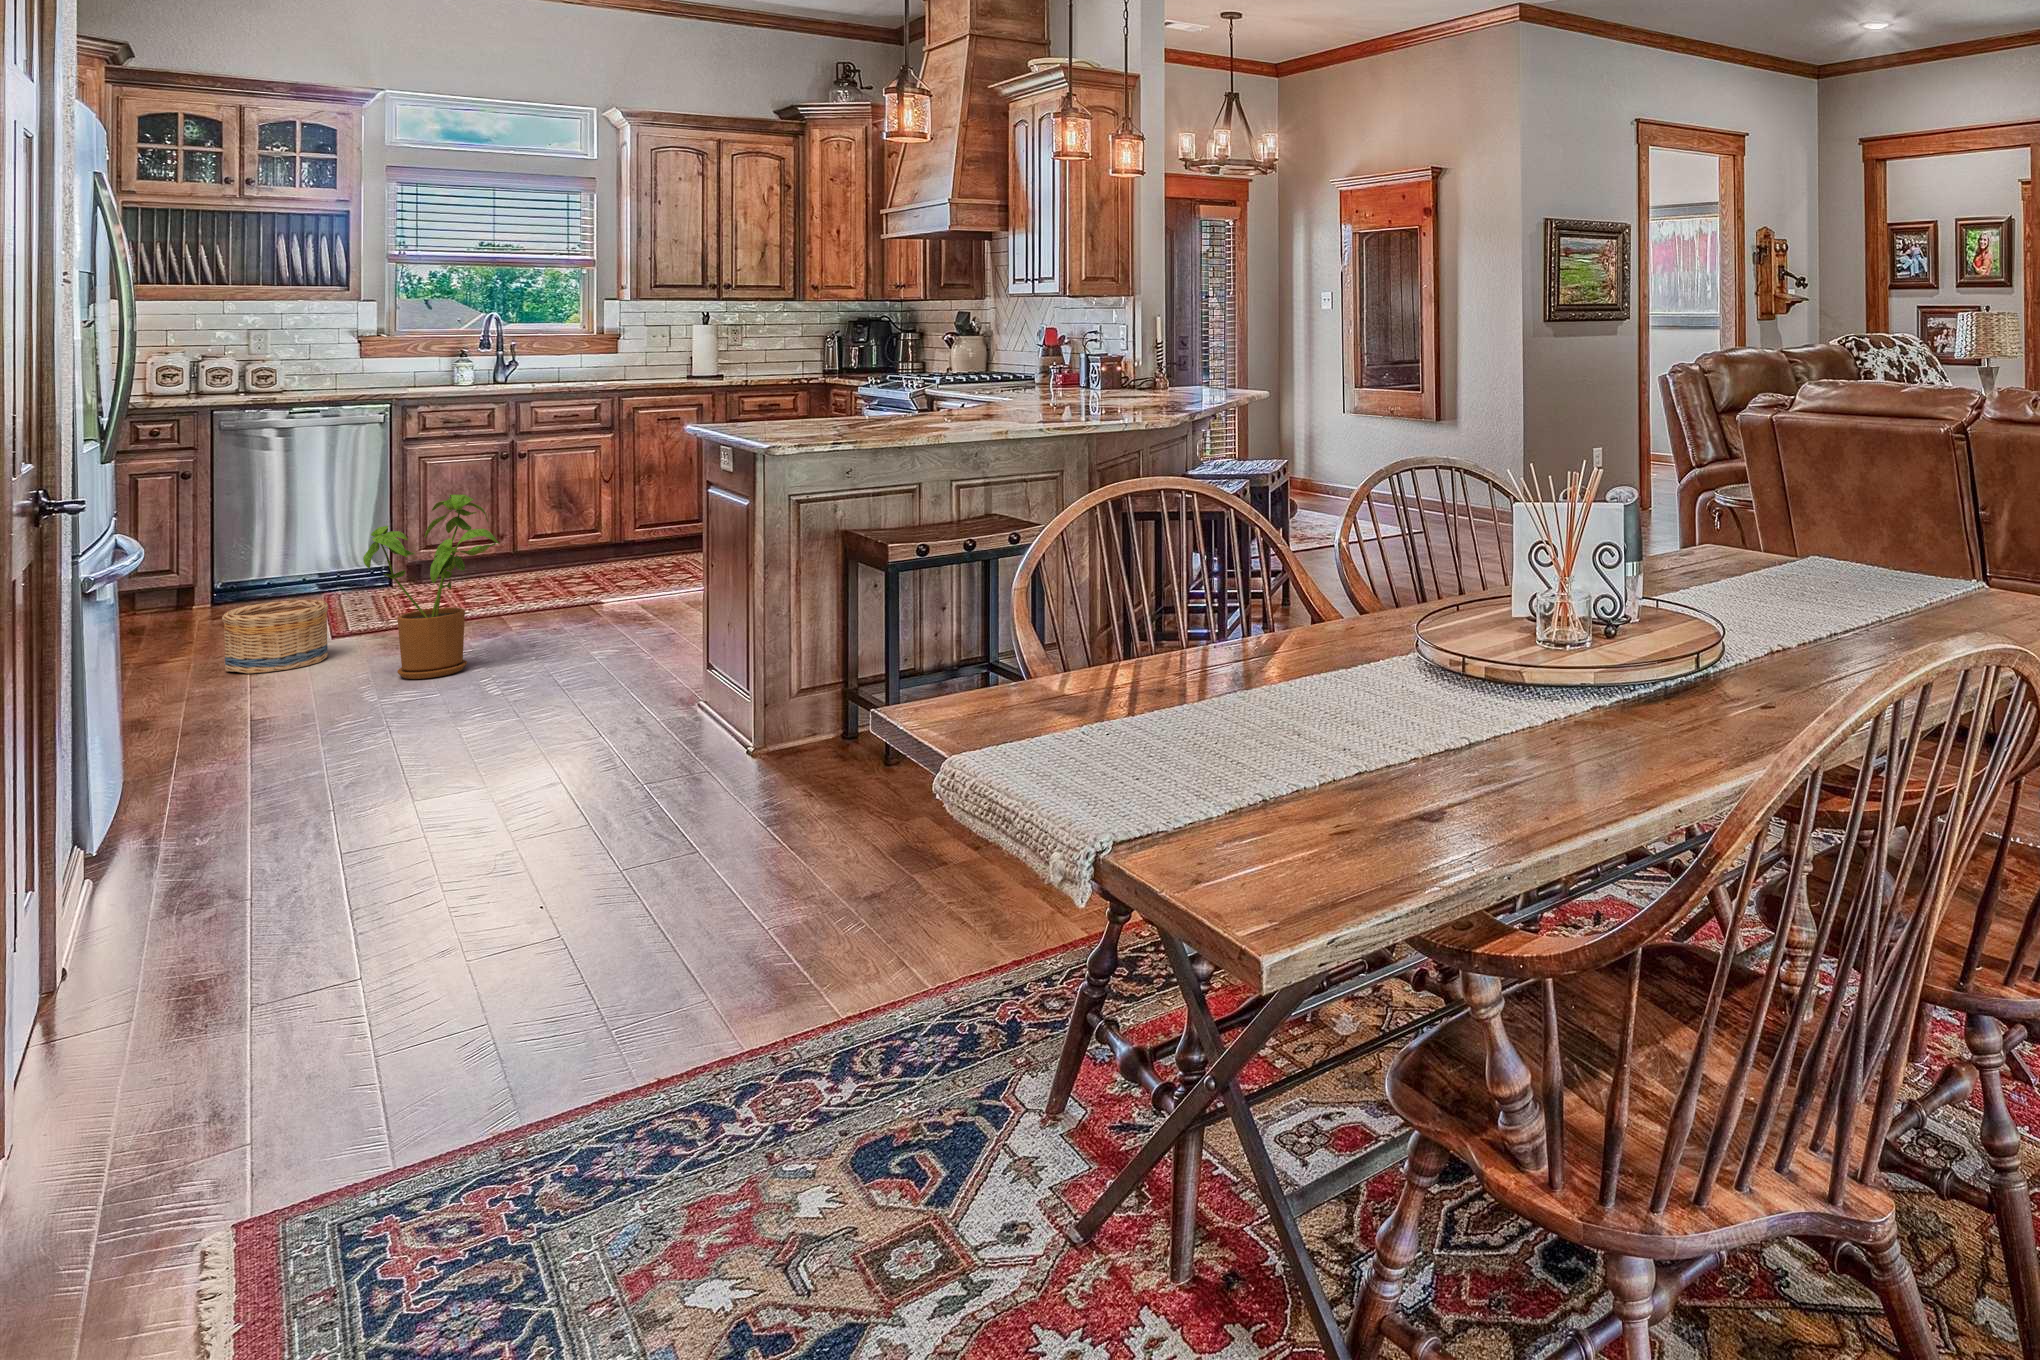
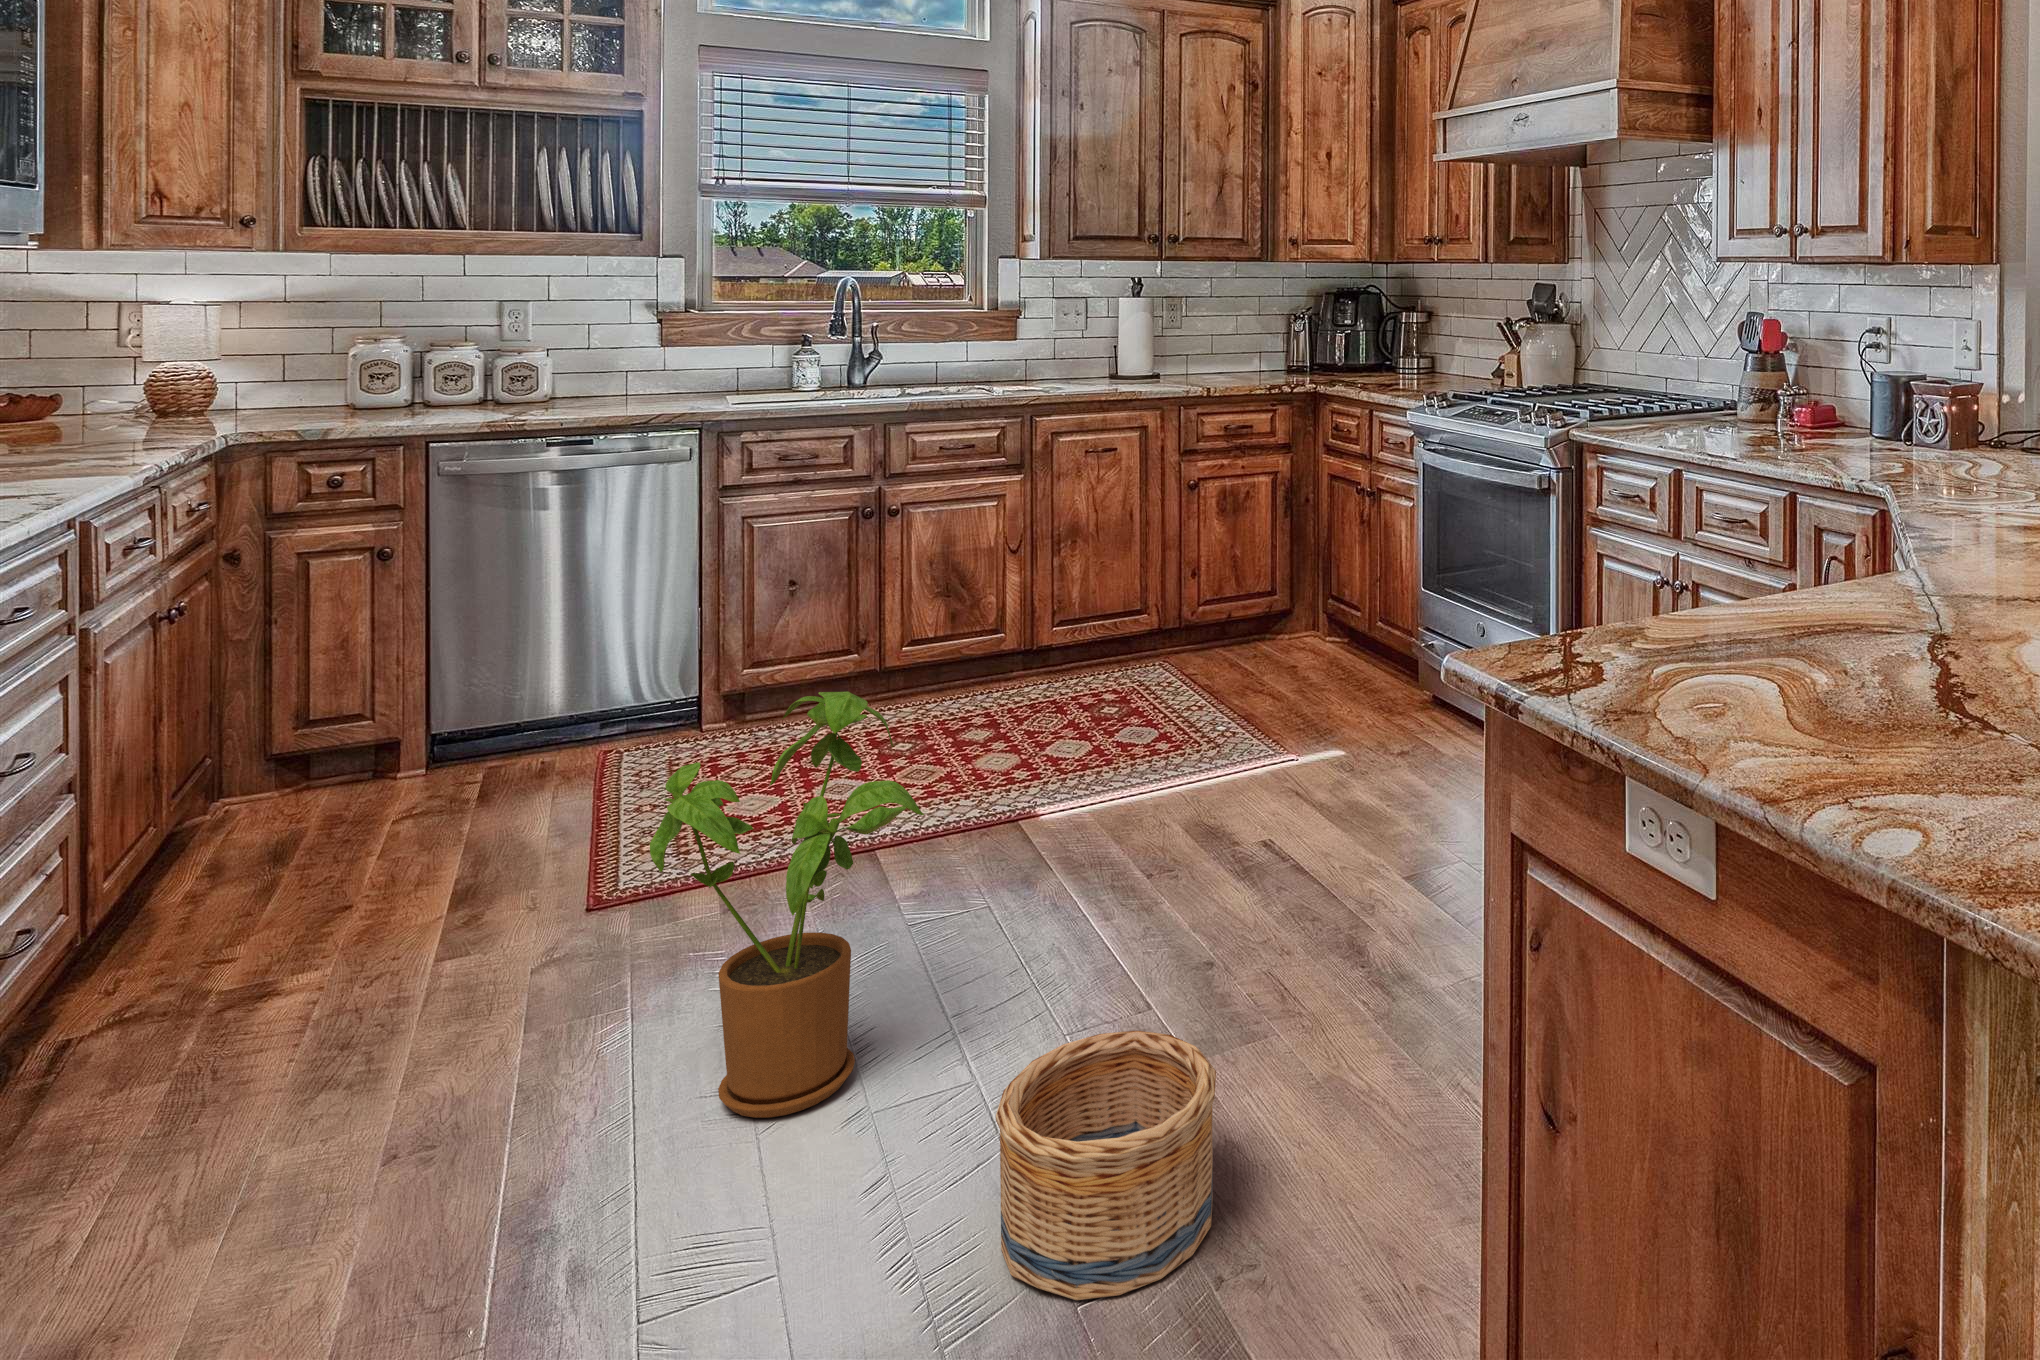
basket: present [222,600,328,674] -> present [996,1031,1216,1300]

